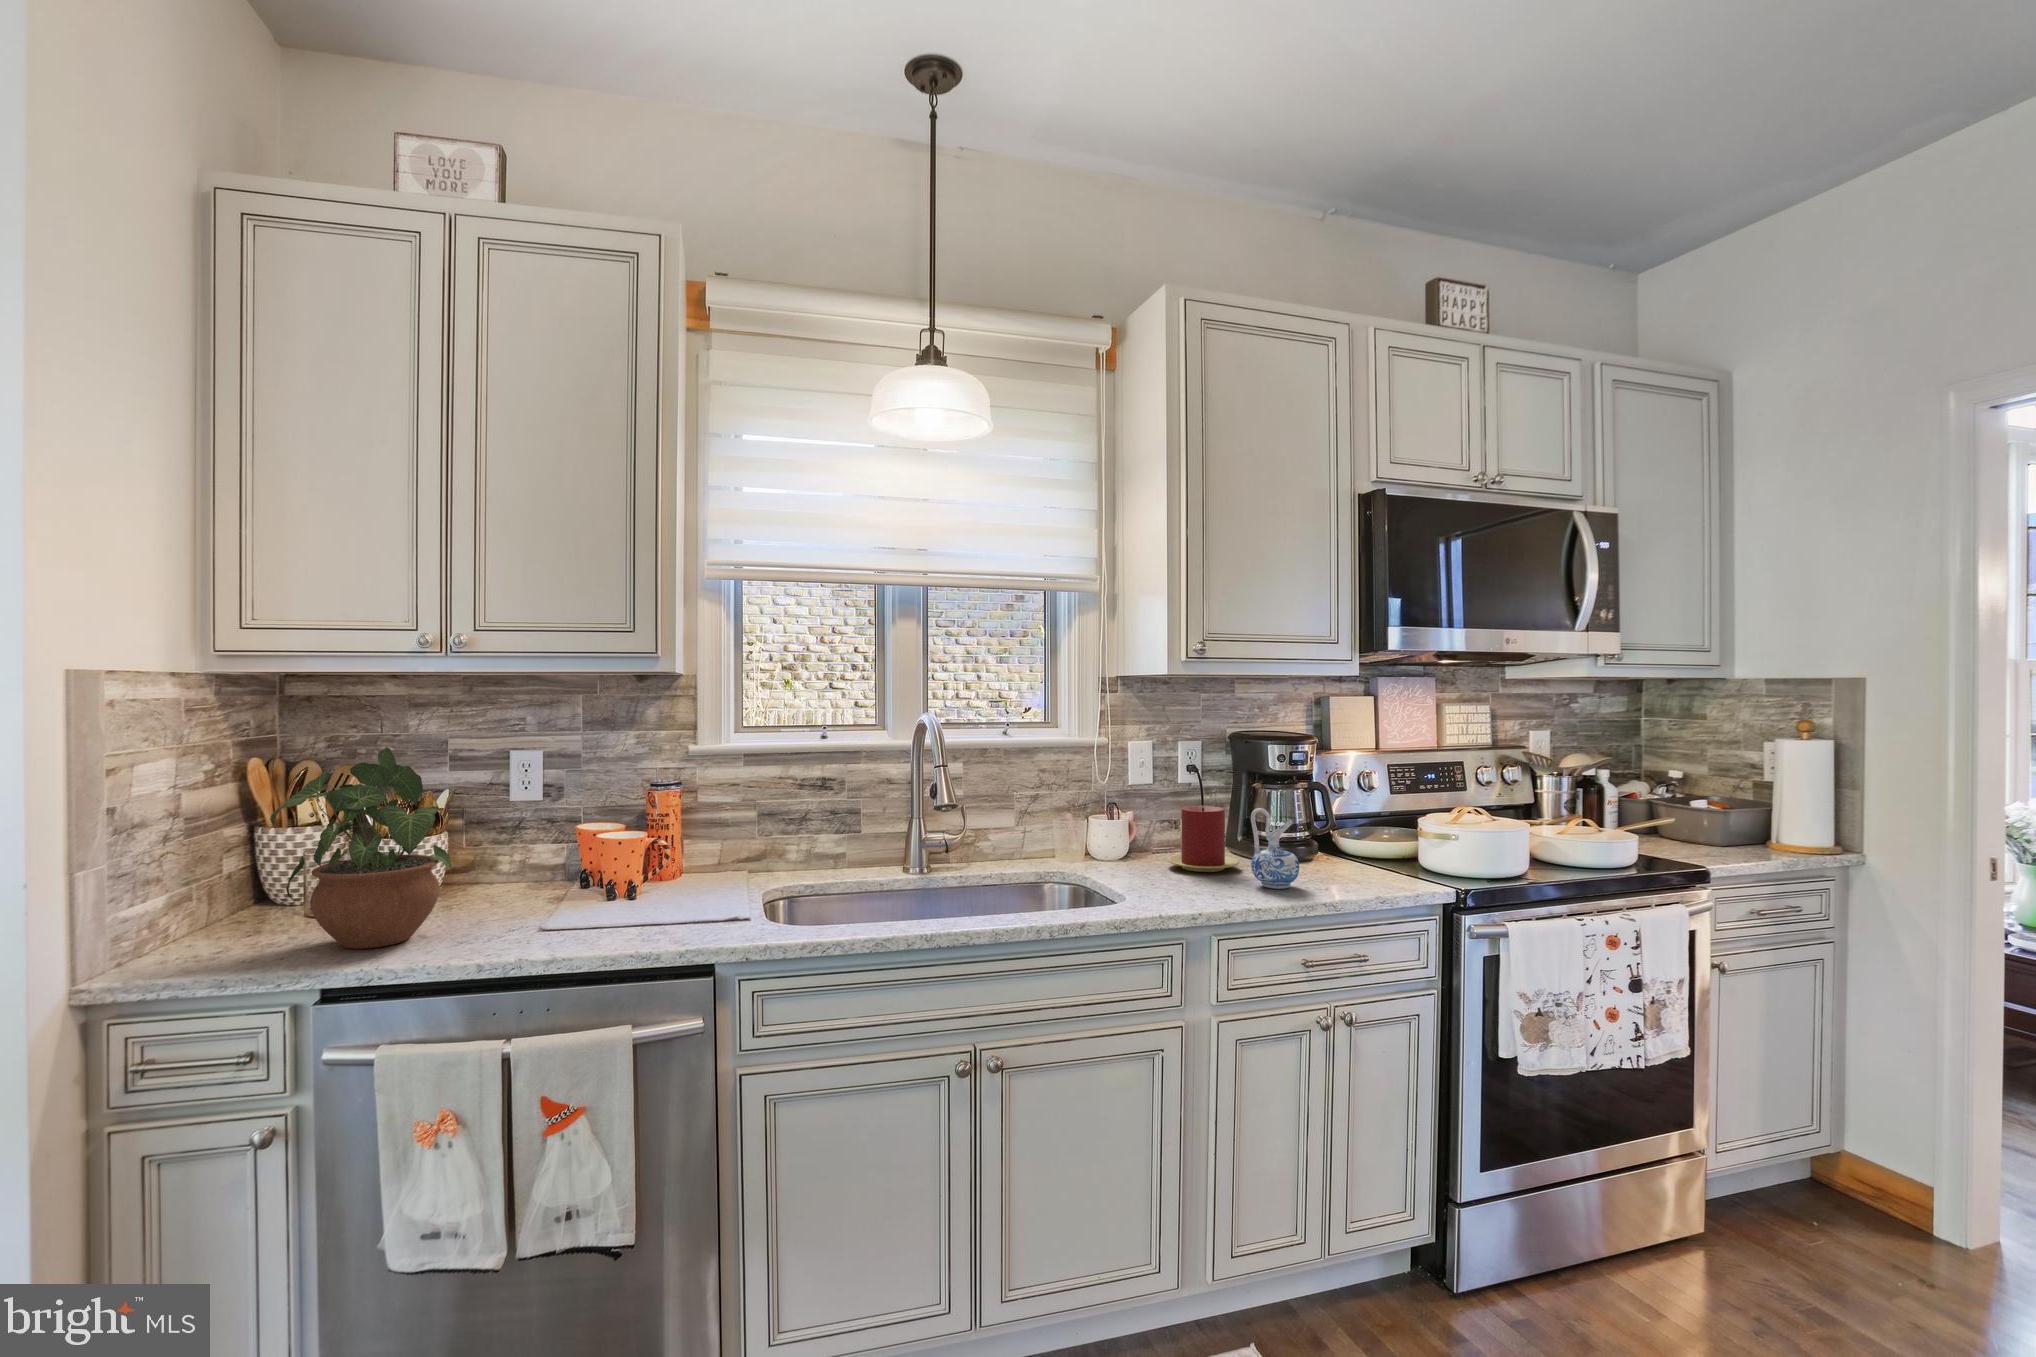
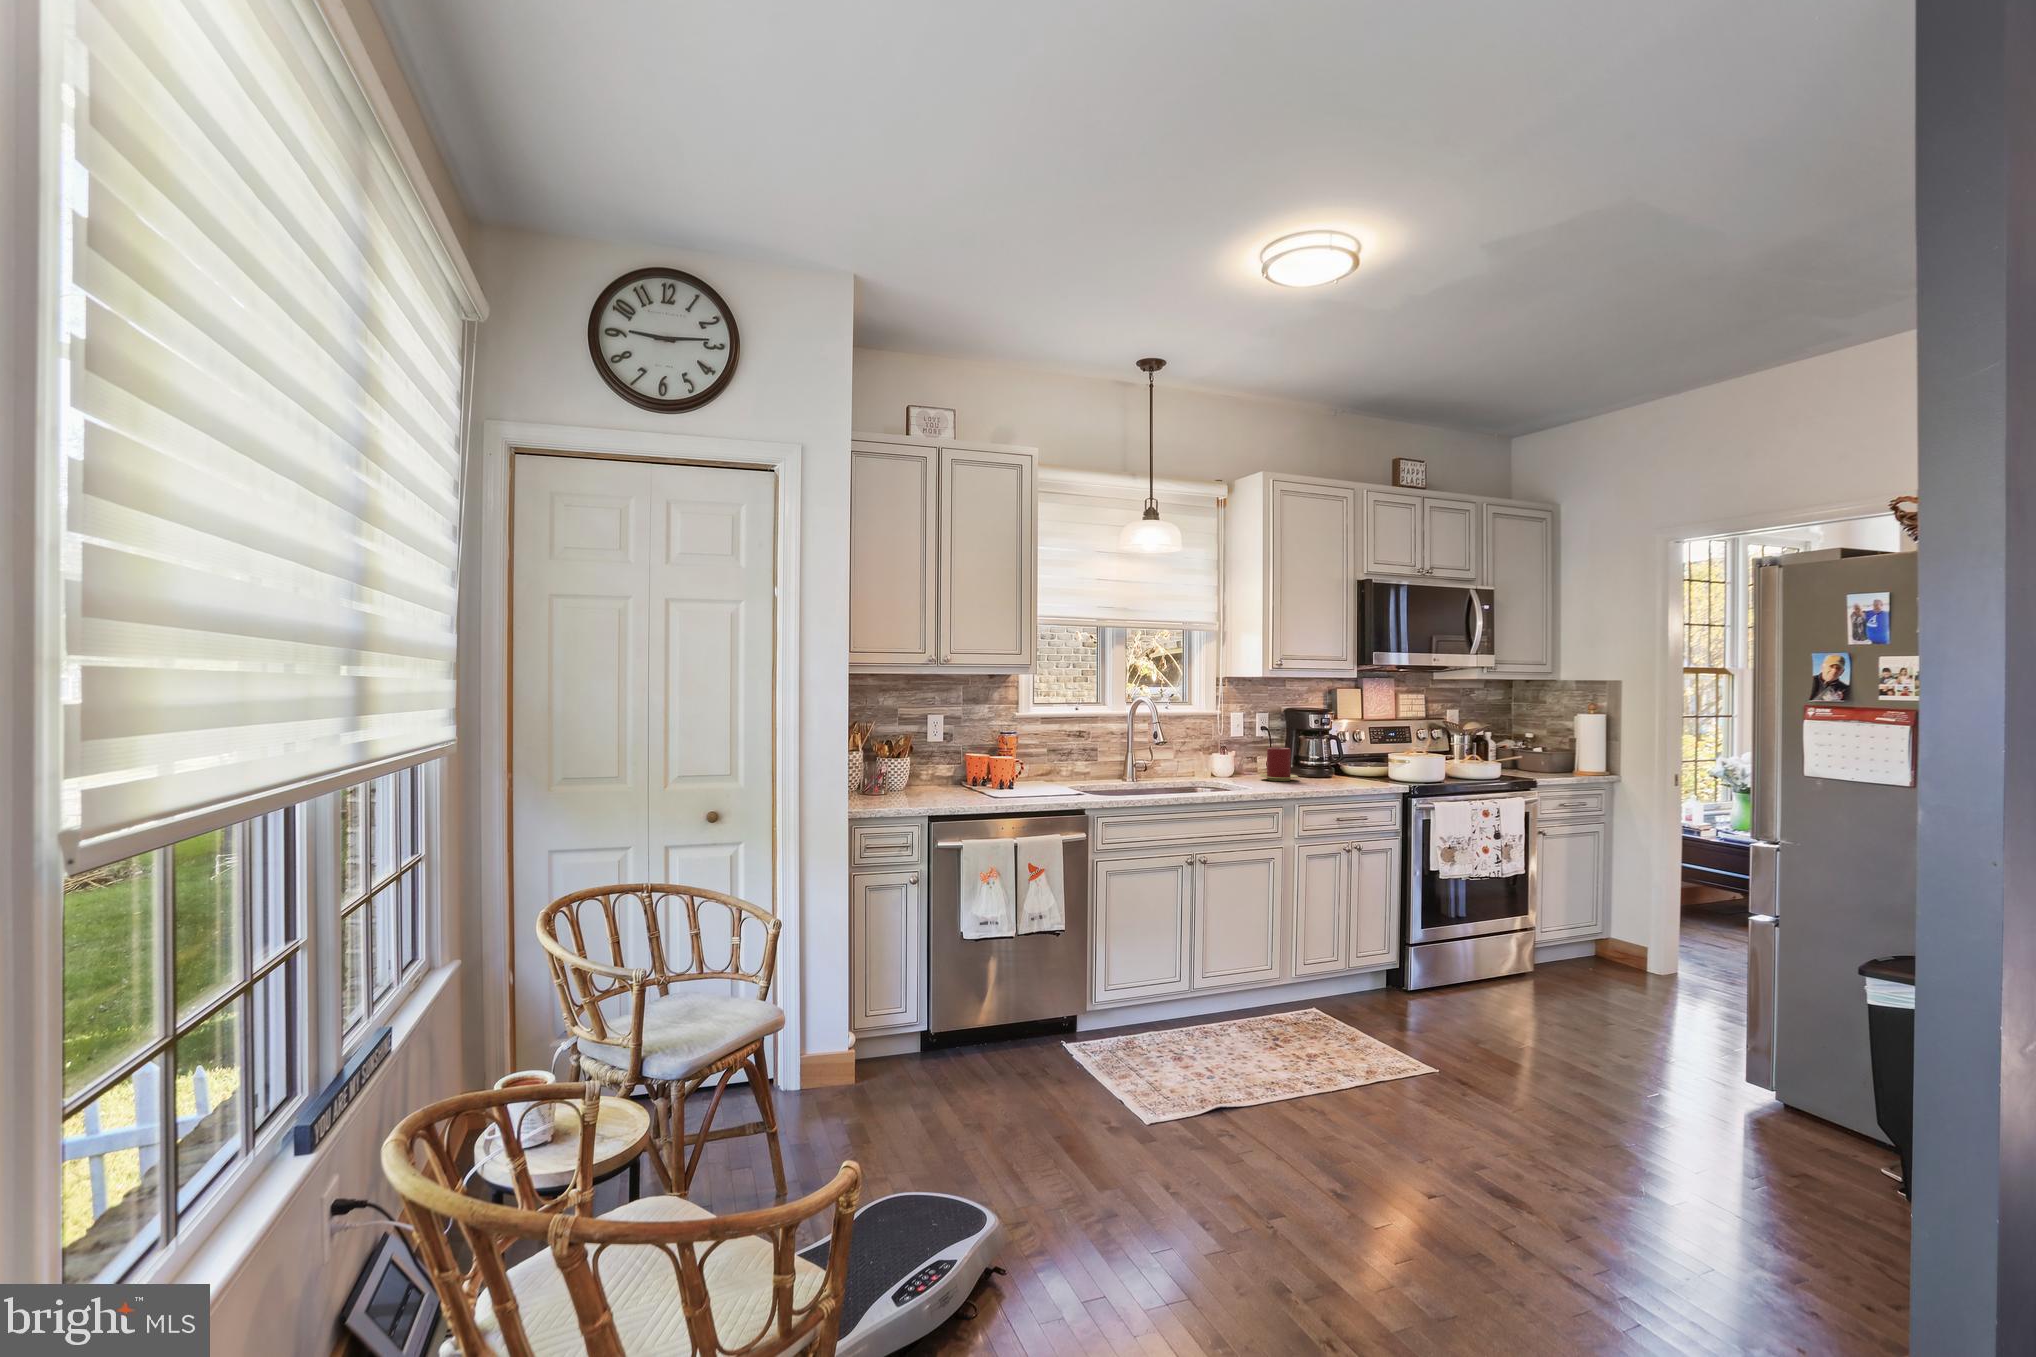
potted plant: present [270,747,452,949] -> none [890,710,967,801]
ceramic pitcher: present [1251,808,1299,889] -> none [1309,745,1334,785]

